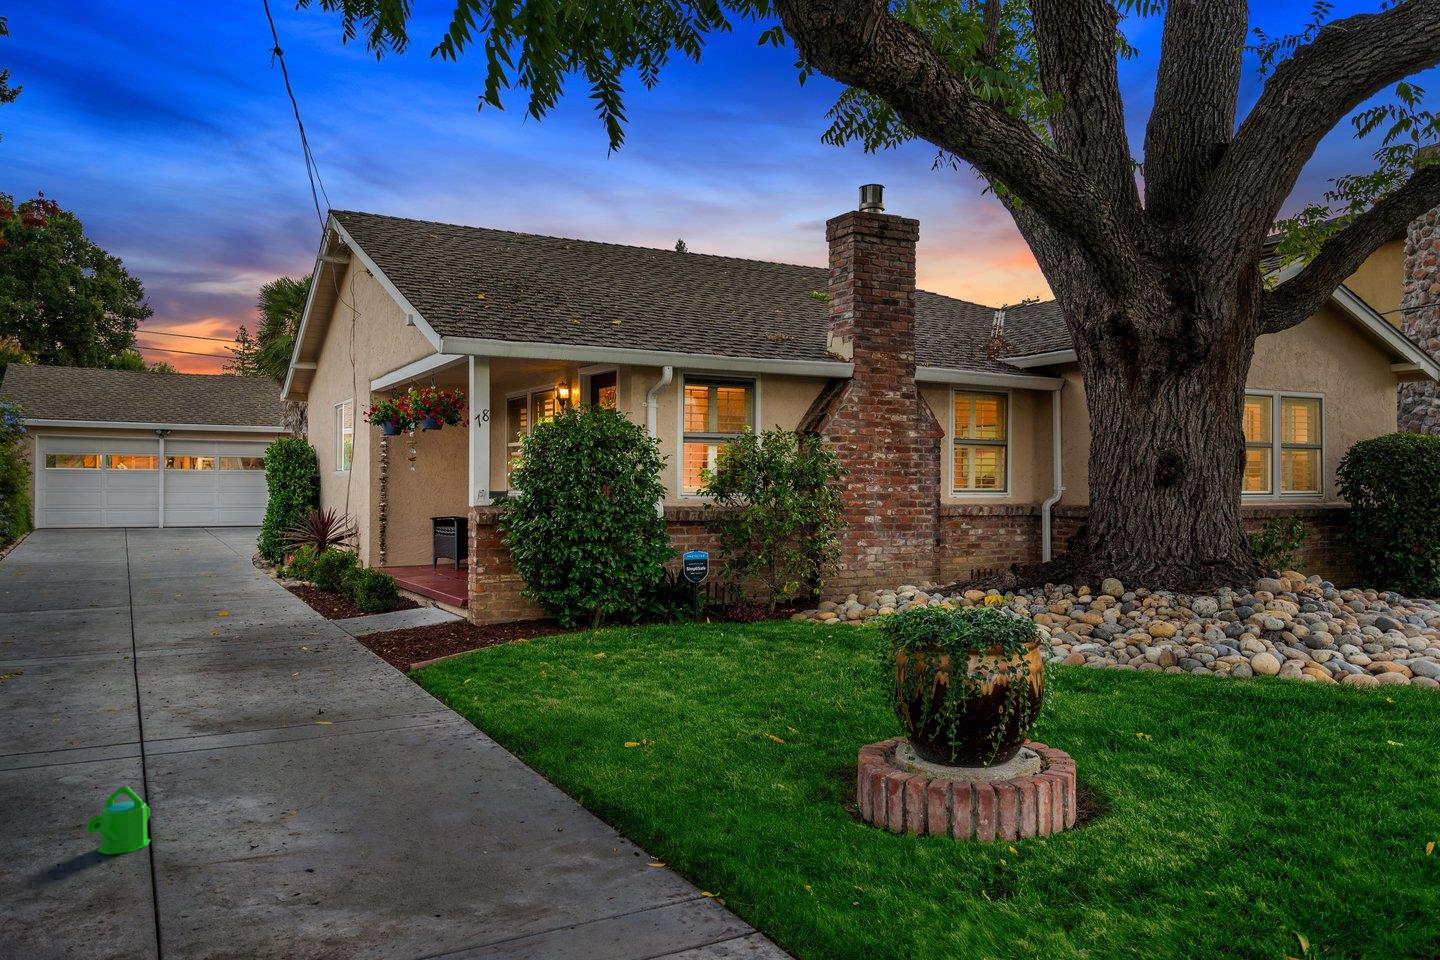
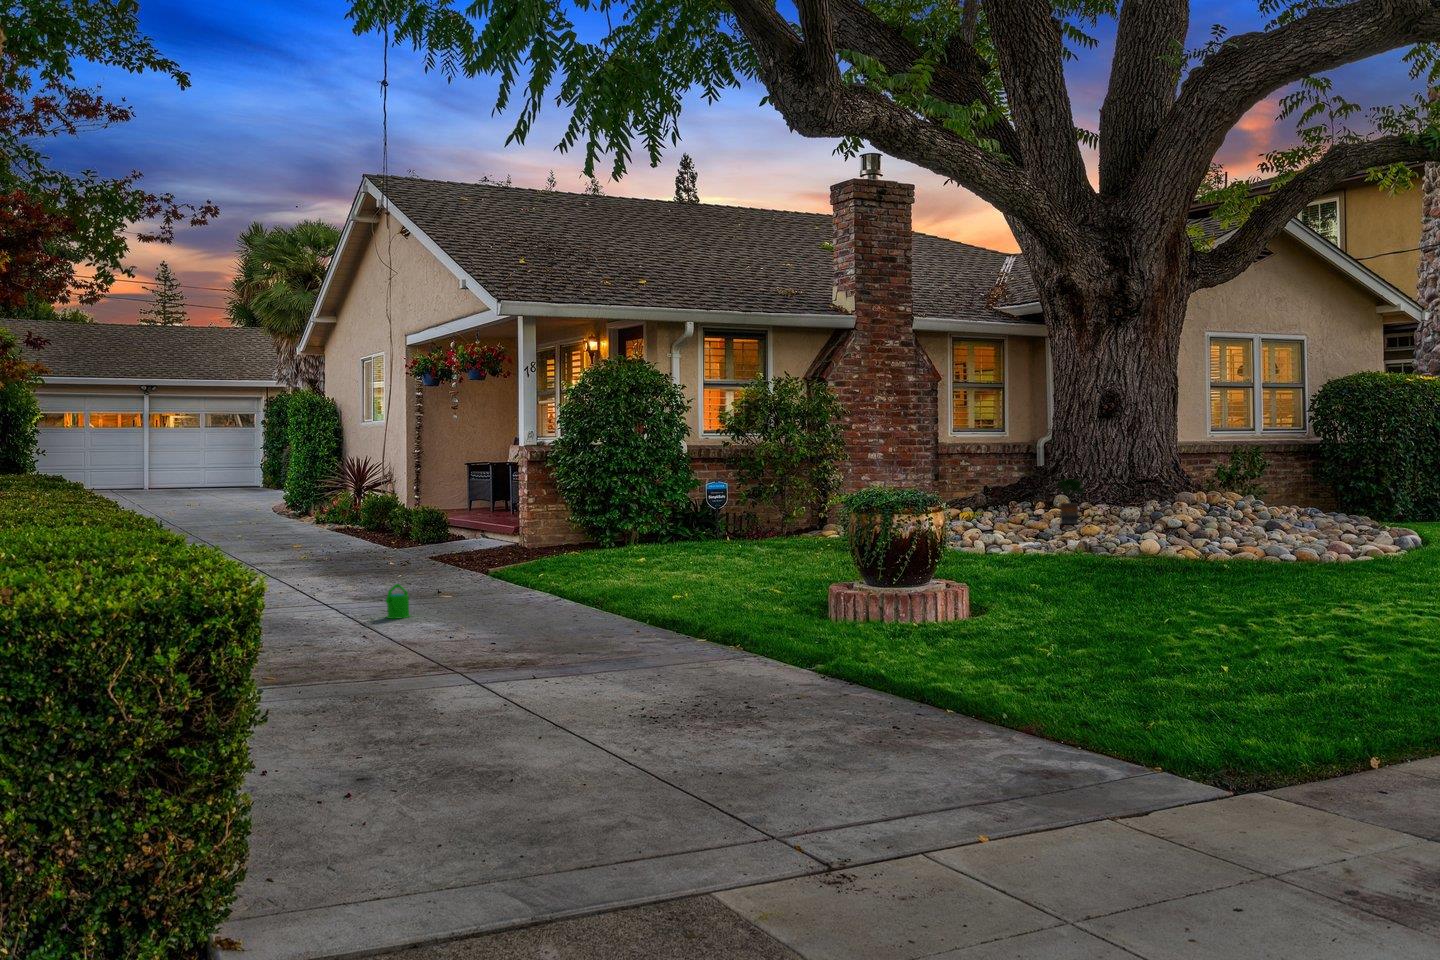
potted tree: none [1112,559,1154,617] -> present [1056,479,1085,524]

